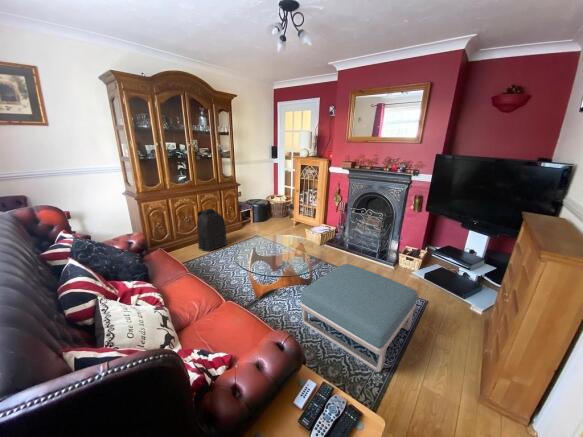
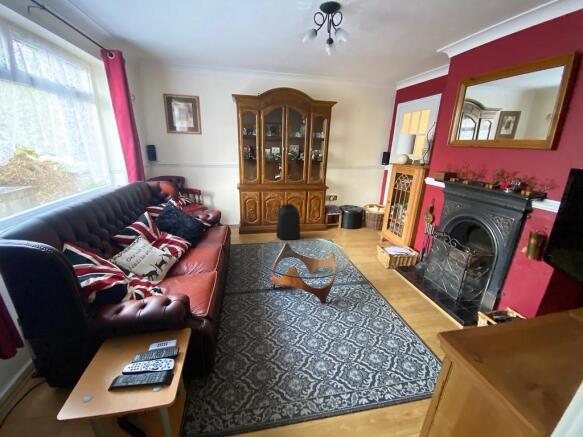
footstool: present [300,264,417,372] -> none [280,286,407,406]

